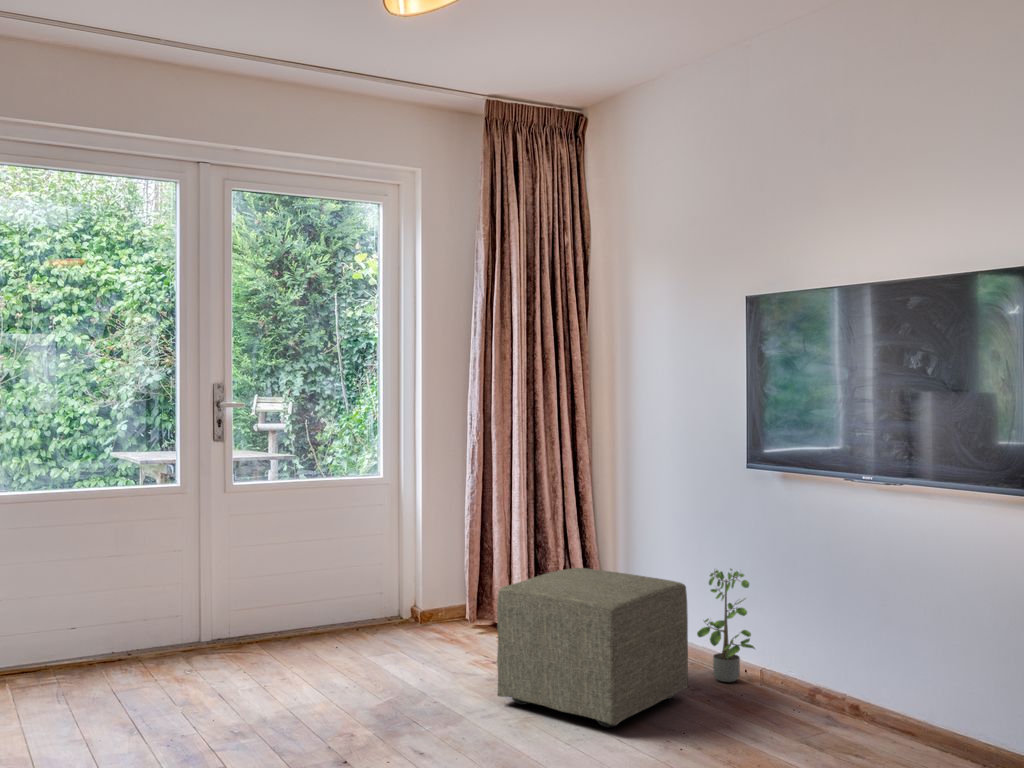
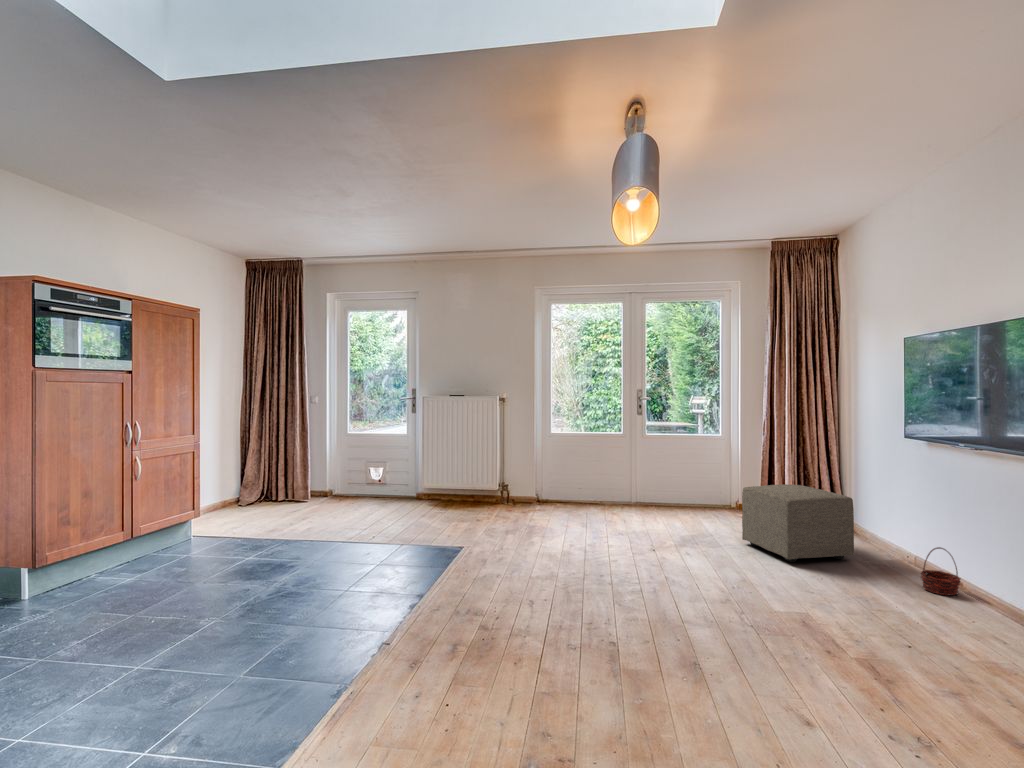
potted plant: present [697,569,755,682] -> none [873,494,907,561]
basket: none [811,654,869,735] -> present [920,547,960,596]

